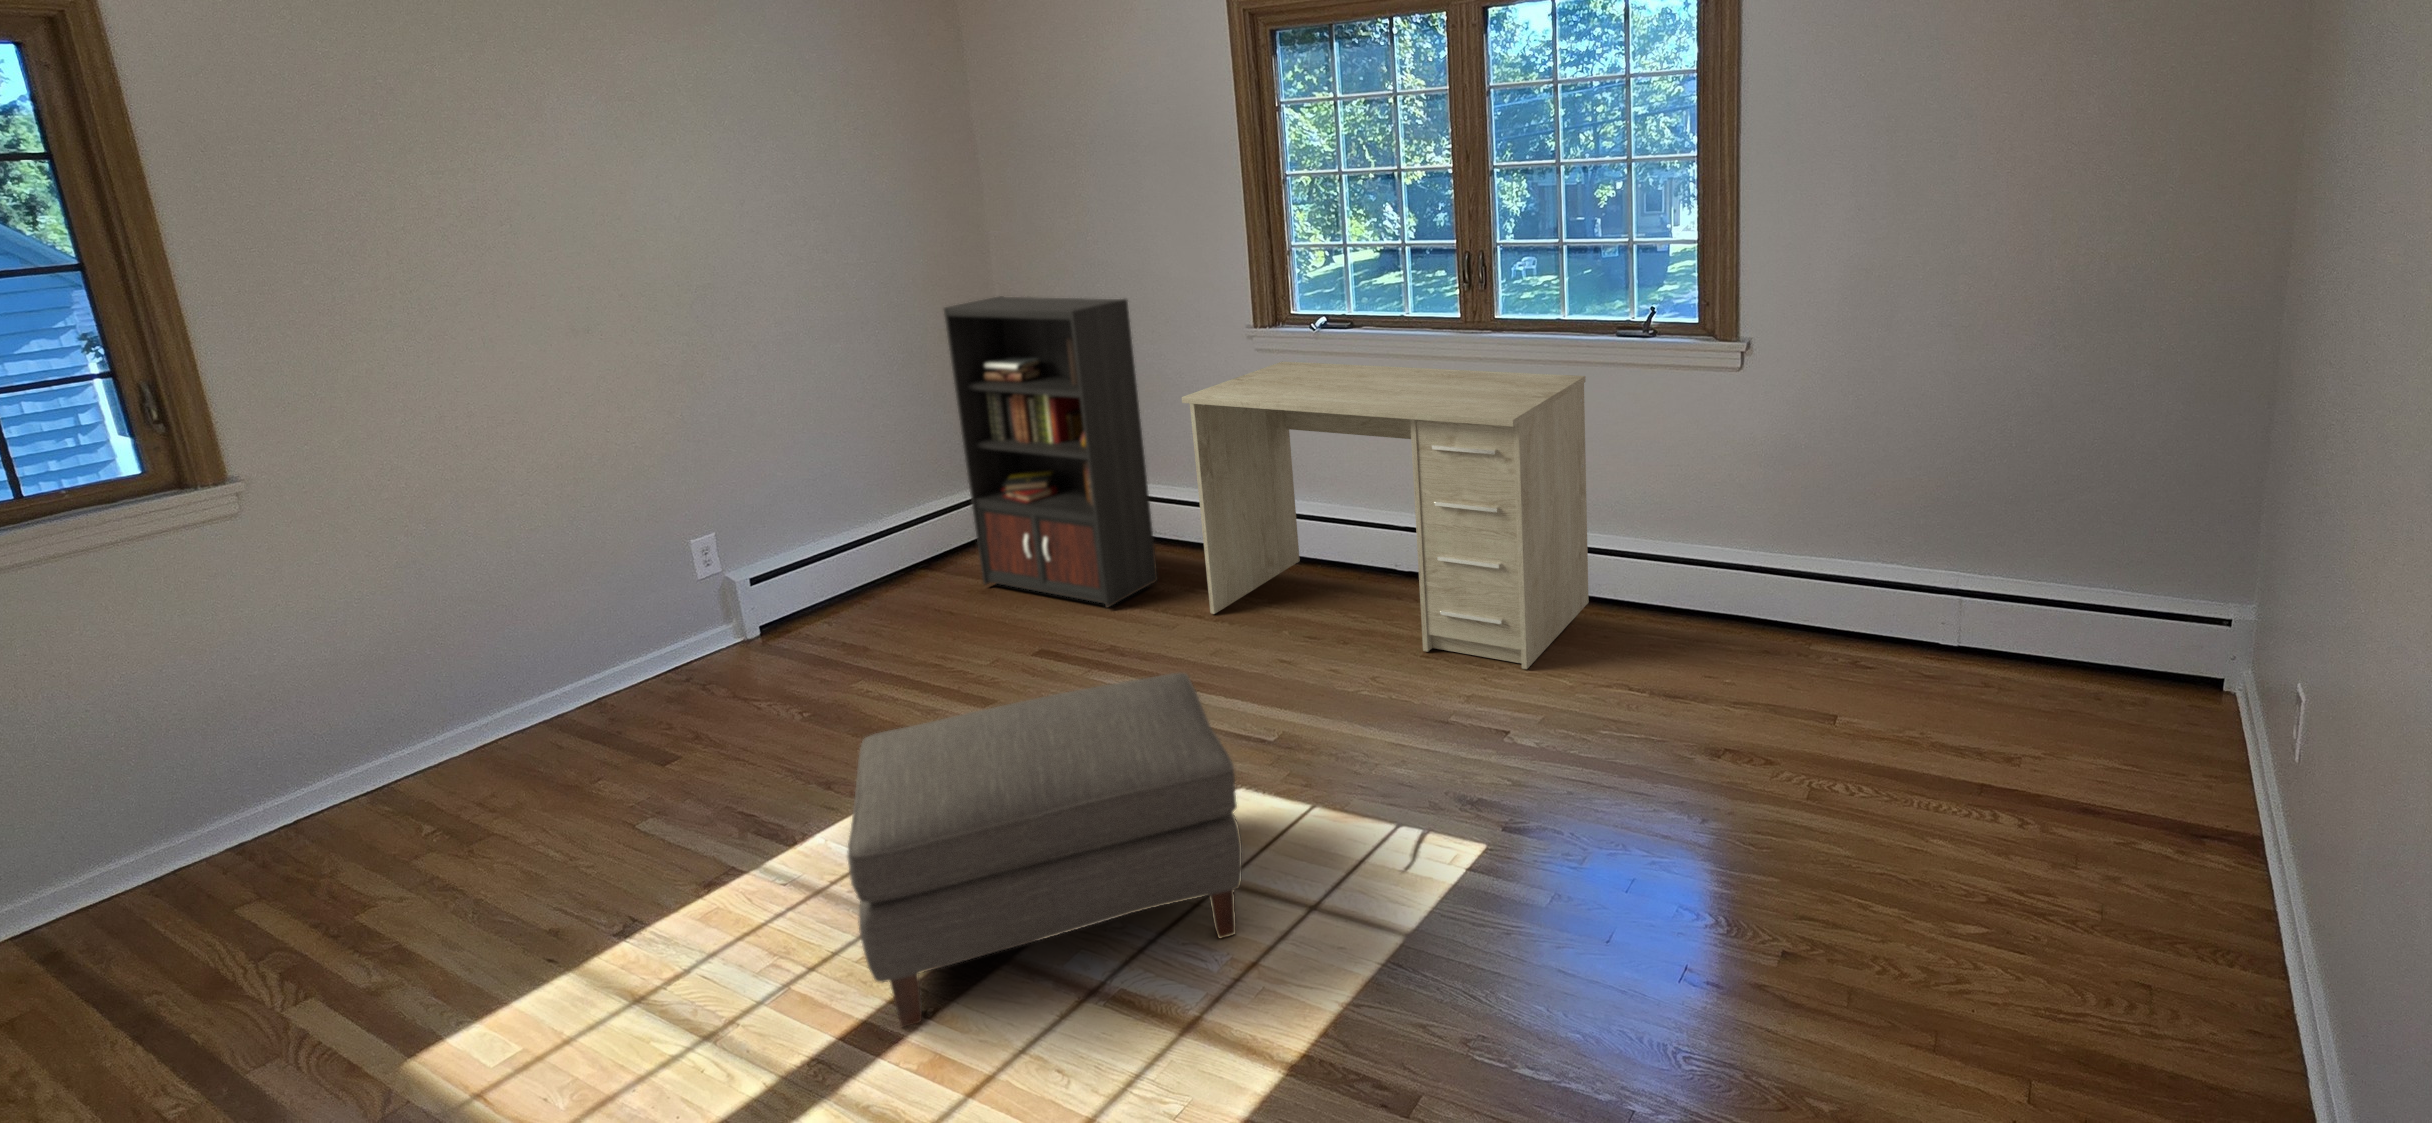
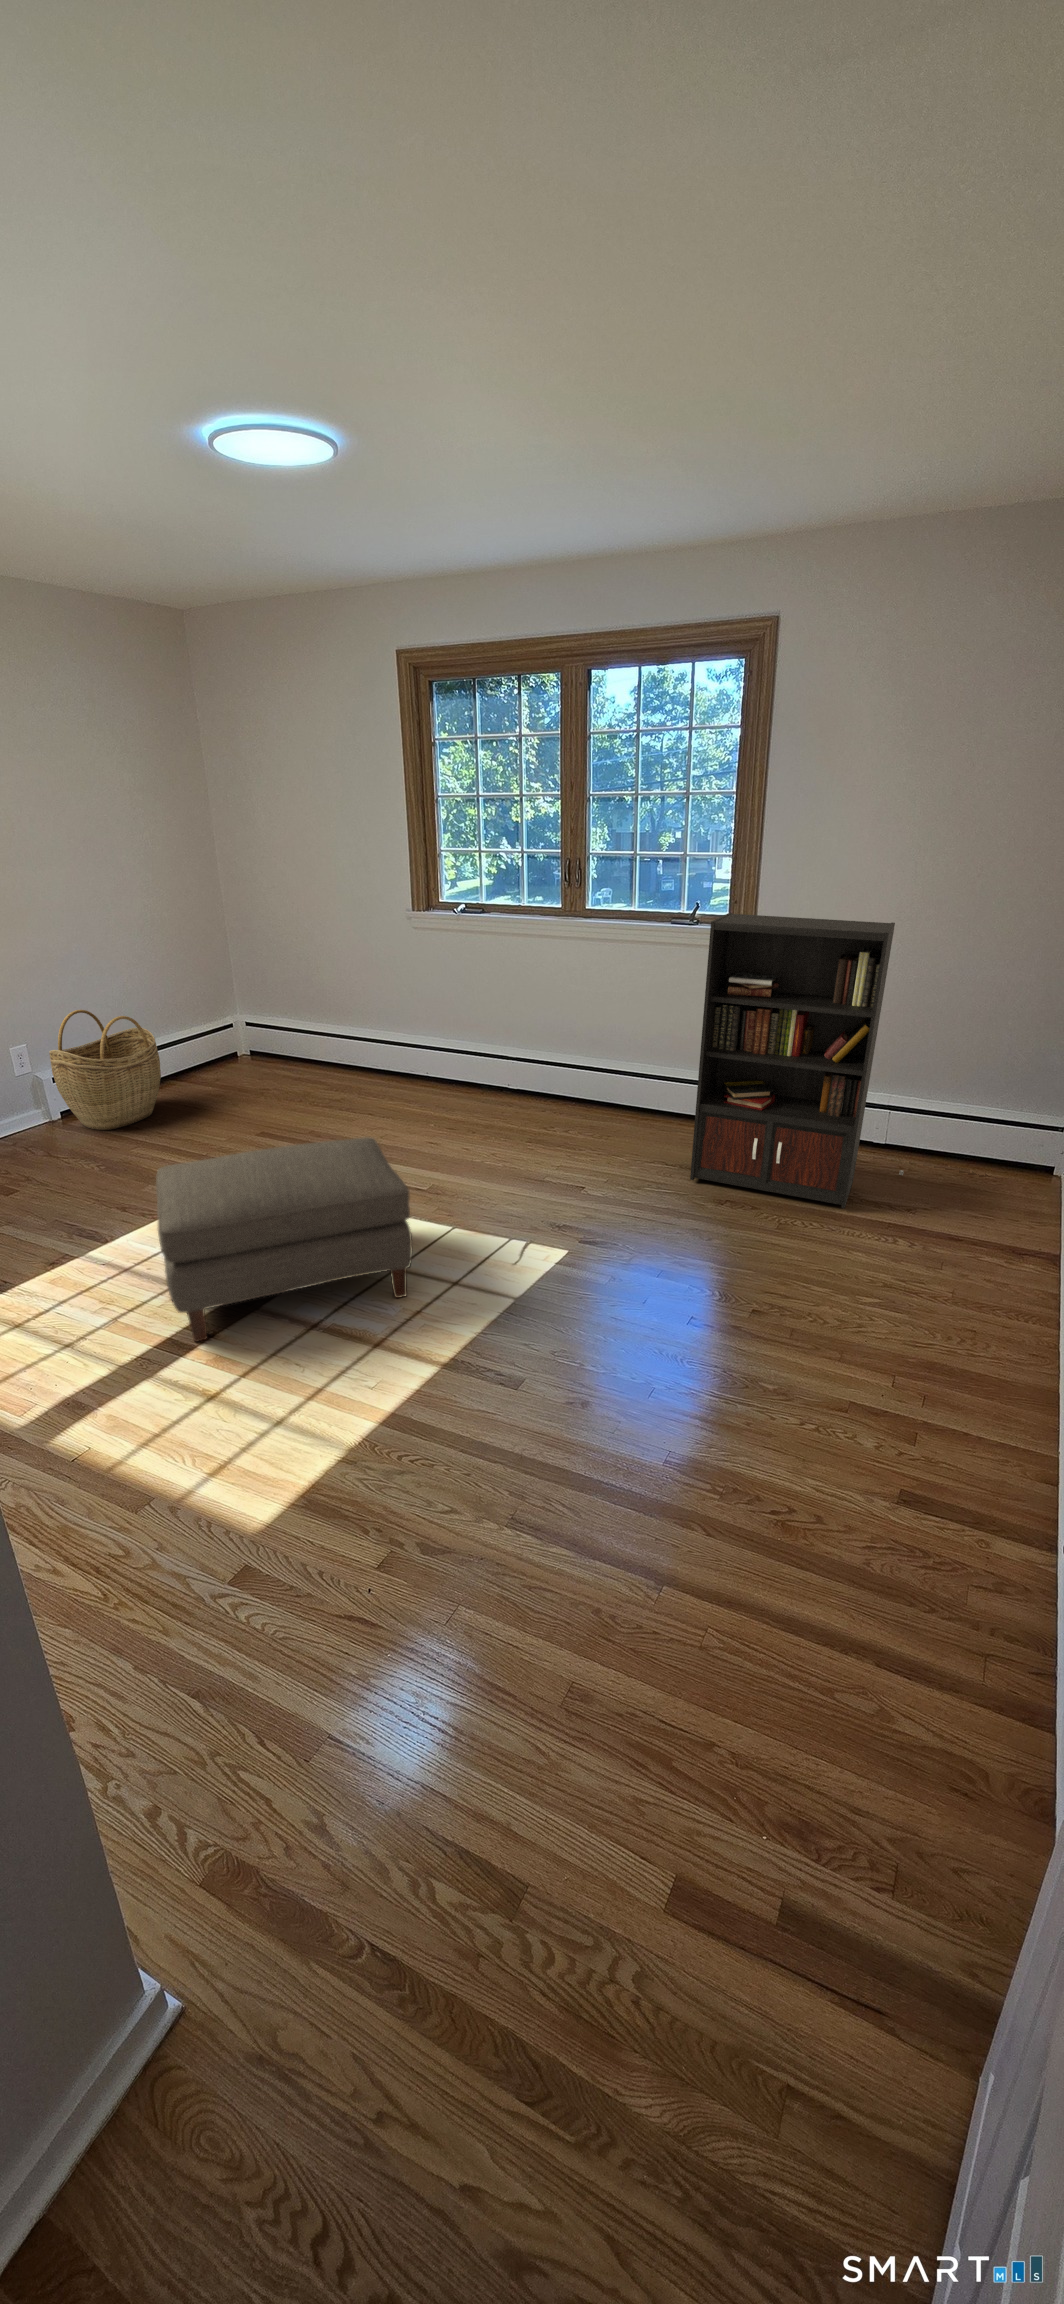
bookcase: present [944,296,1158,607] -> present [690,913,904,1208]
desk: present [1182,361,1589,669] -> none [363,943,643,1154]
woven basket: none [744,482,900,654] -> present [49,1010,161,1130]

